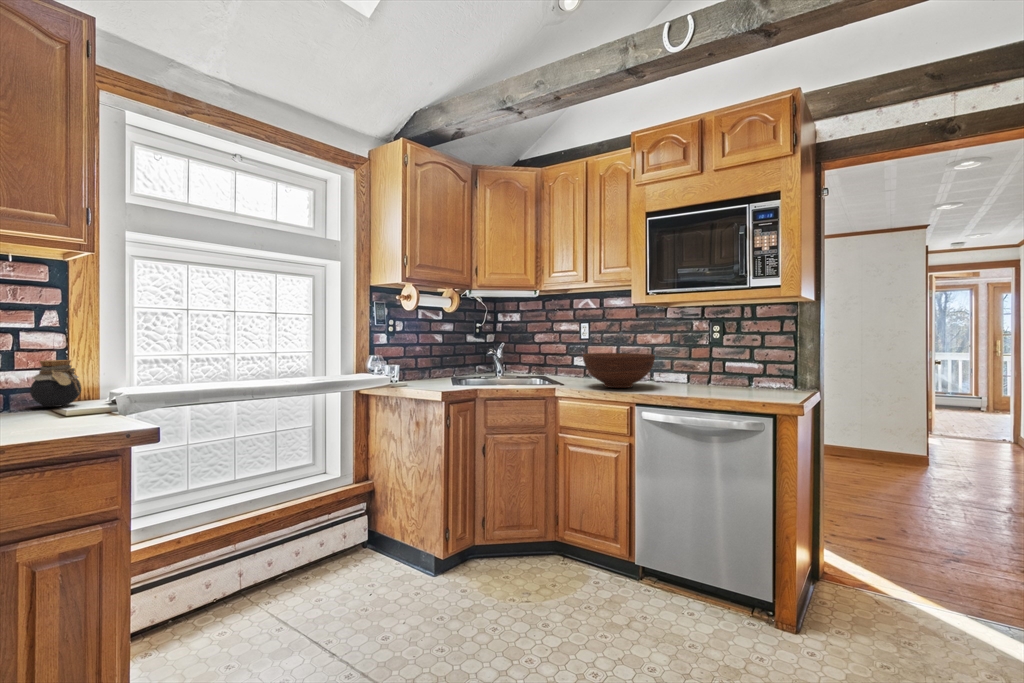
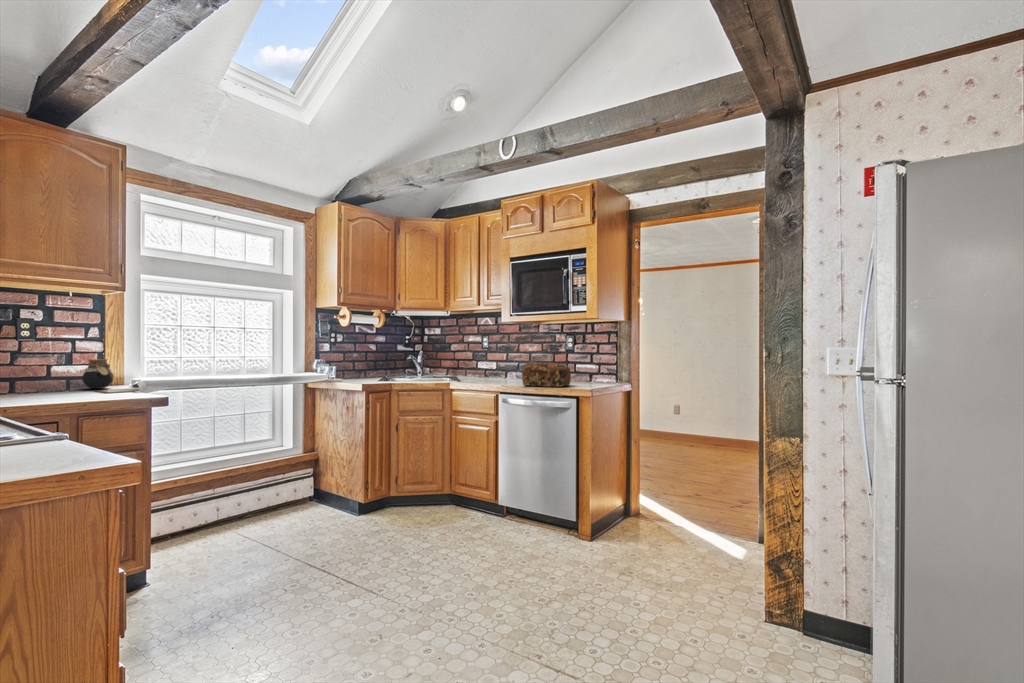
fruit bowl: present [583,353,655,388] -> none [468,357,519,382]
bread loaf: none [676,361,747,398] -> present [522,362,571,387]

